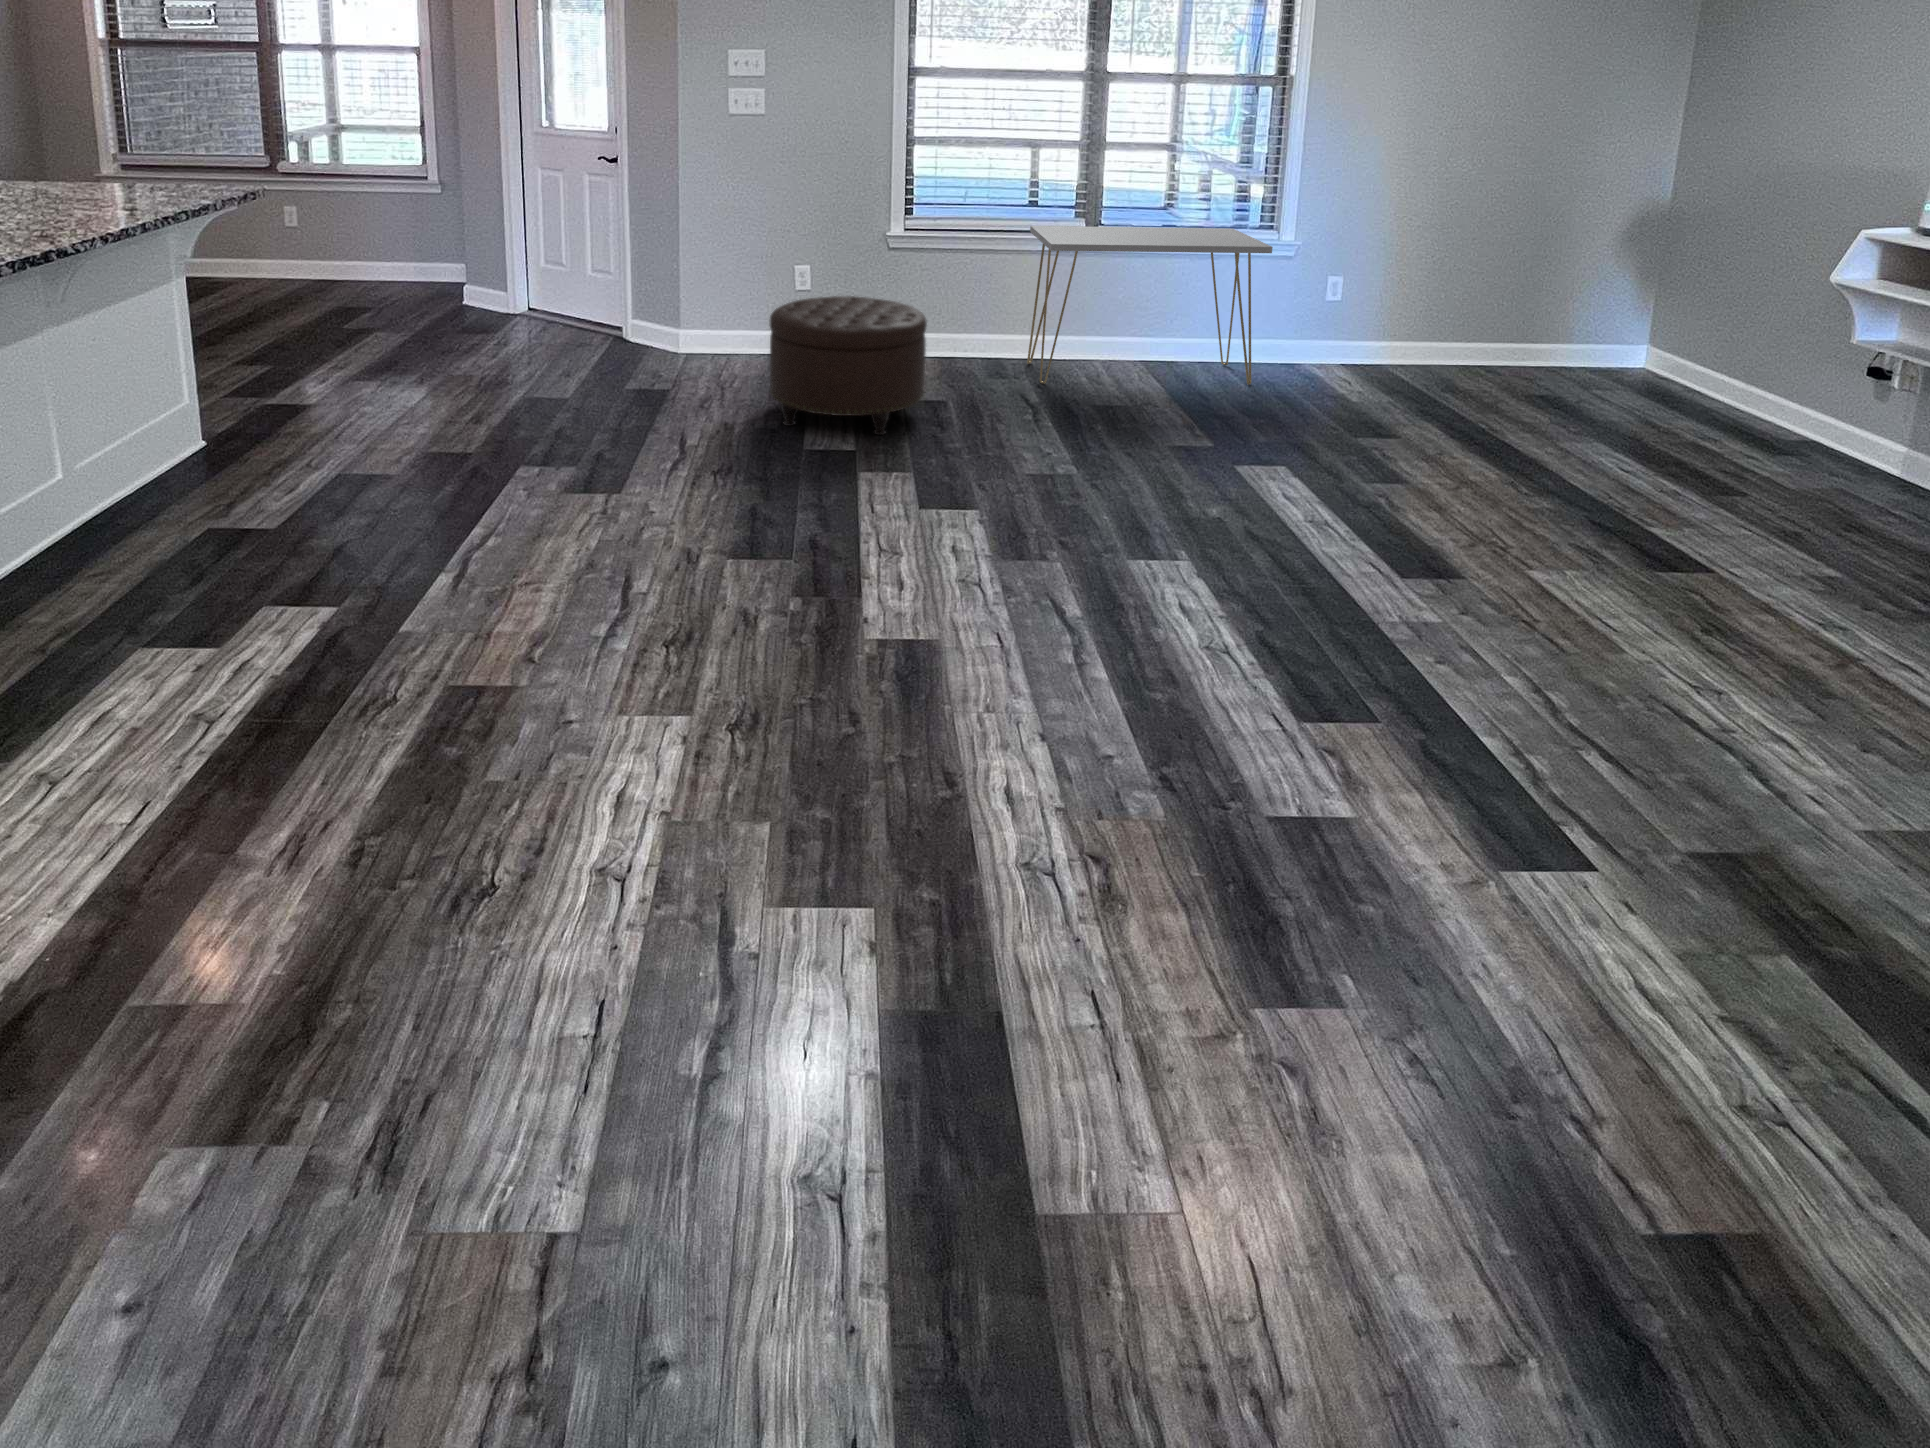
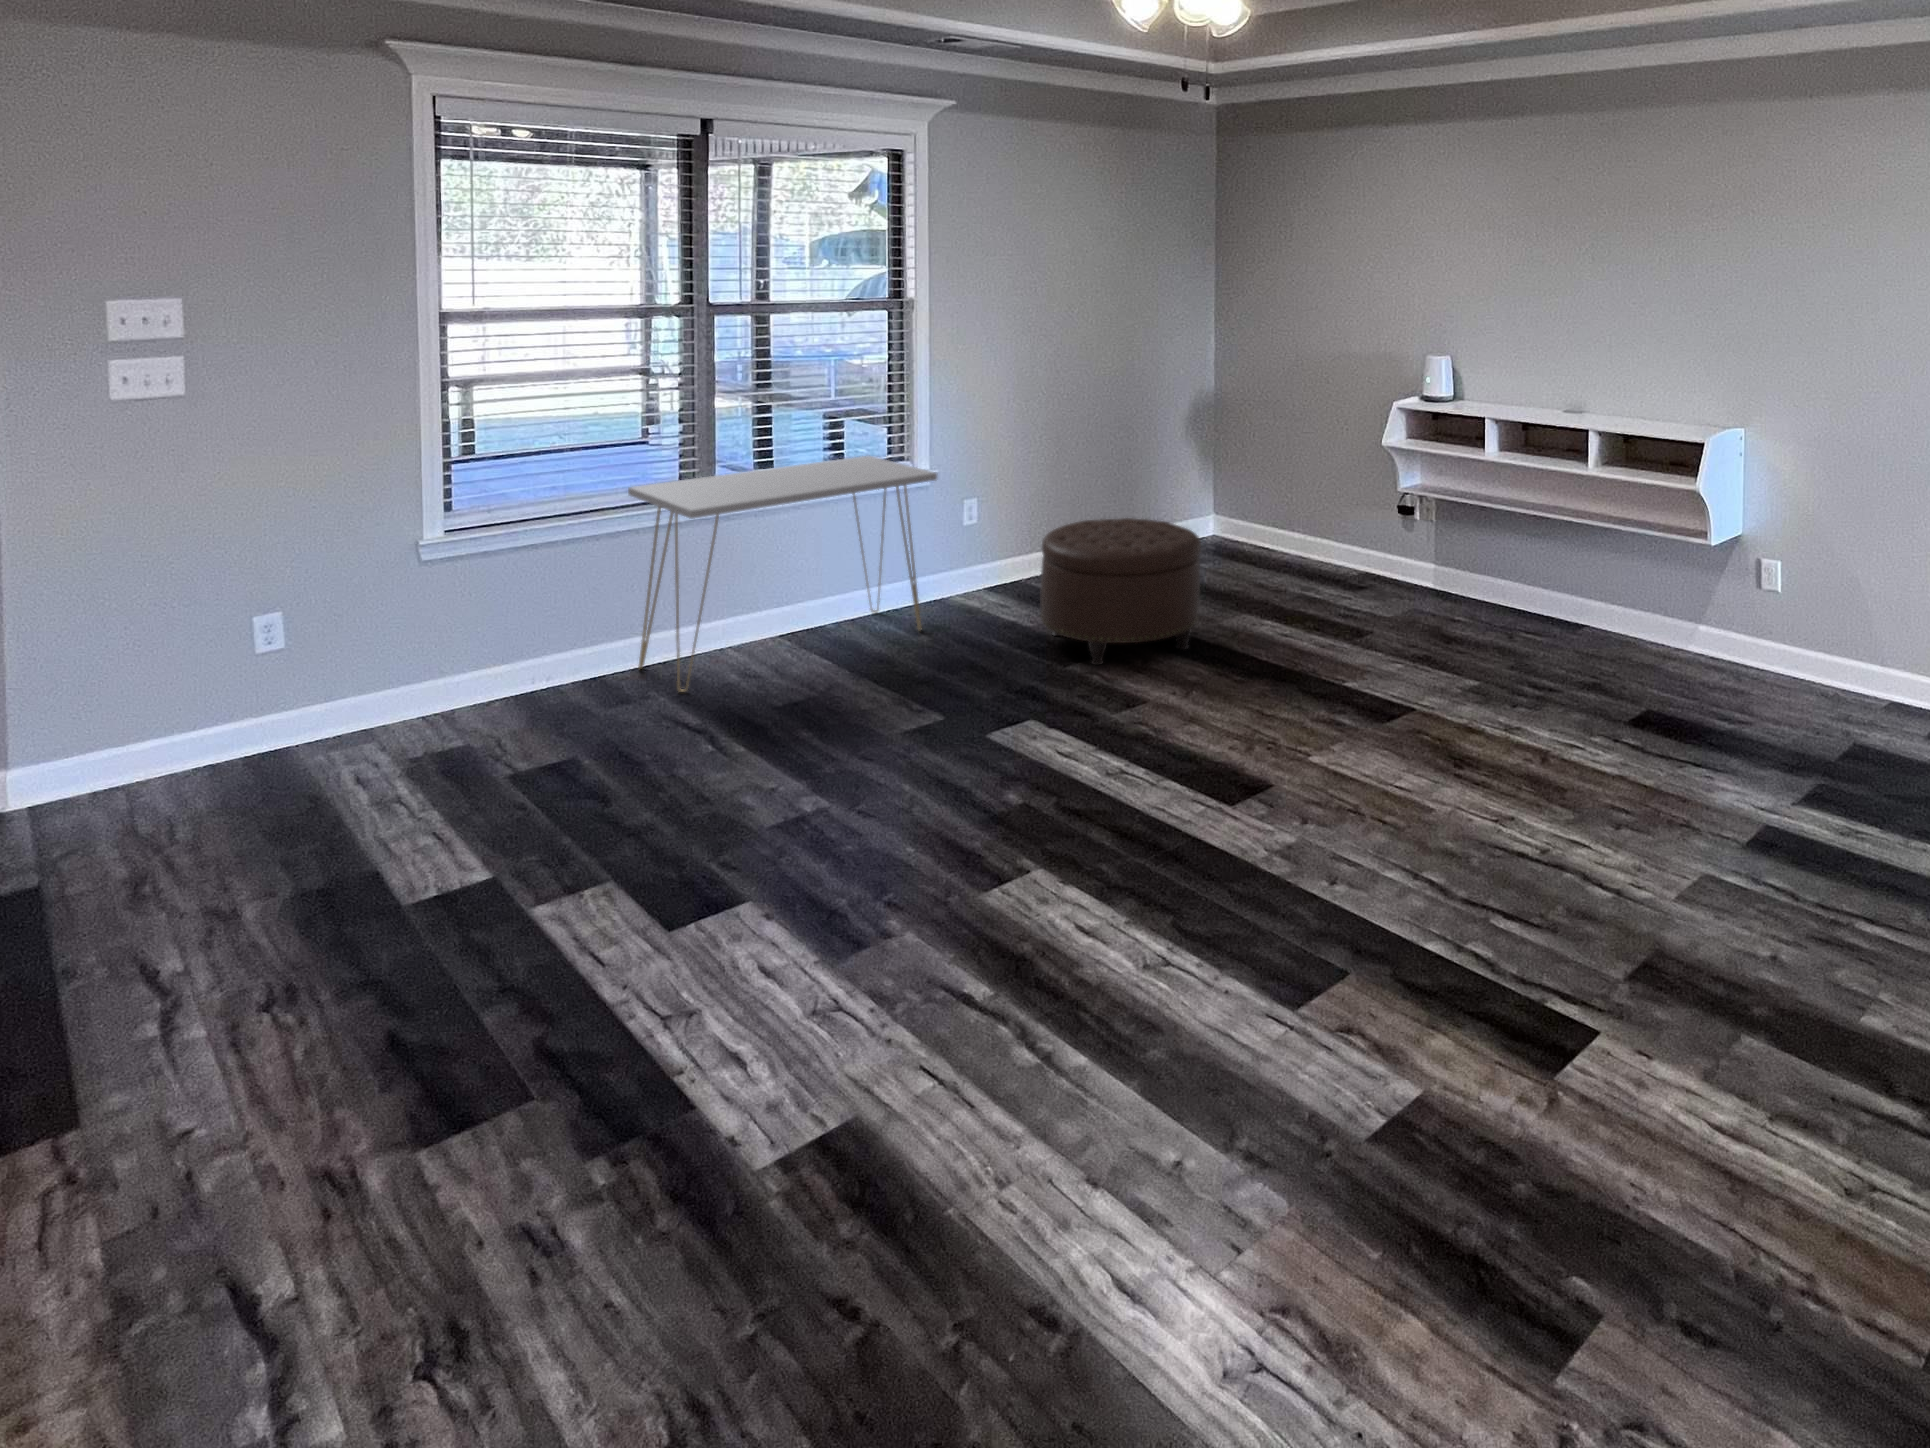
ottoman: present [770,296,927,435] -> present [1040,518,1201,665]

